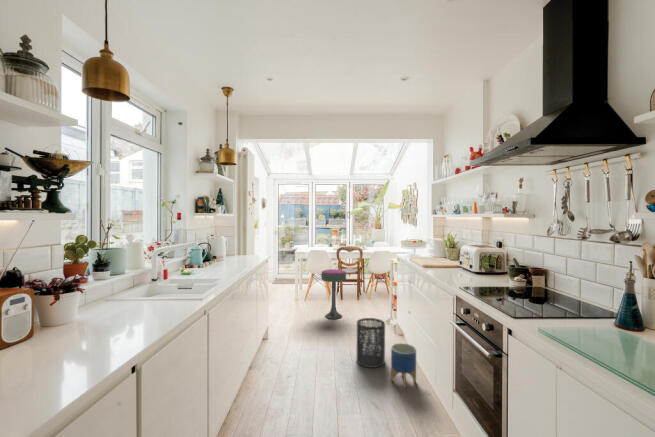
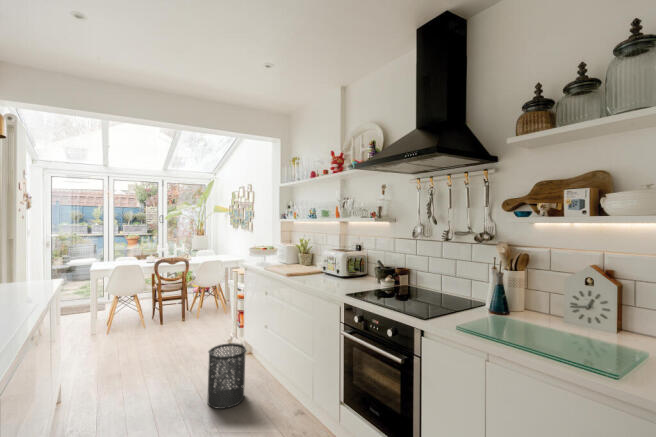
bar stool: present [321,269,346,319] -> none [137,287,175,354]
planter: present [391,344,416,388] -> none [260,367,290,421]

